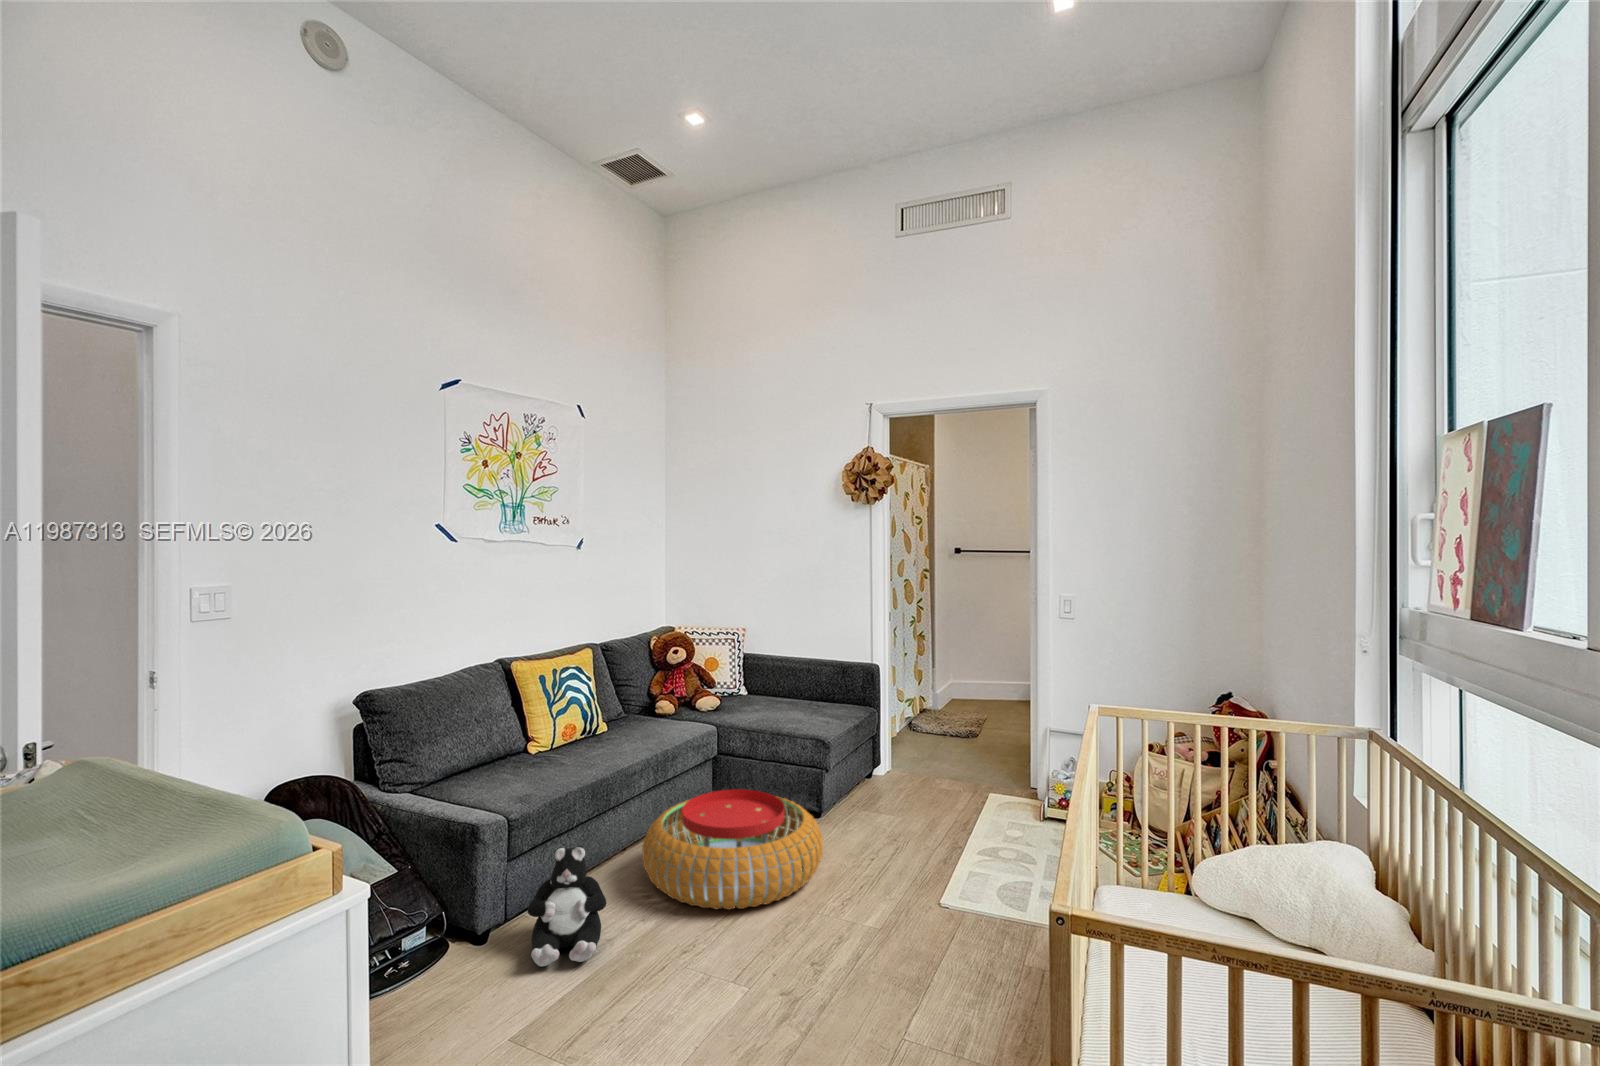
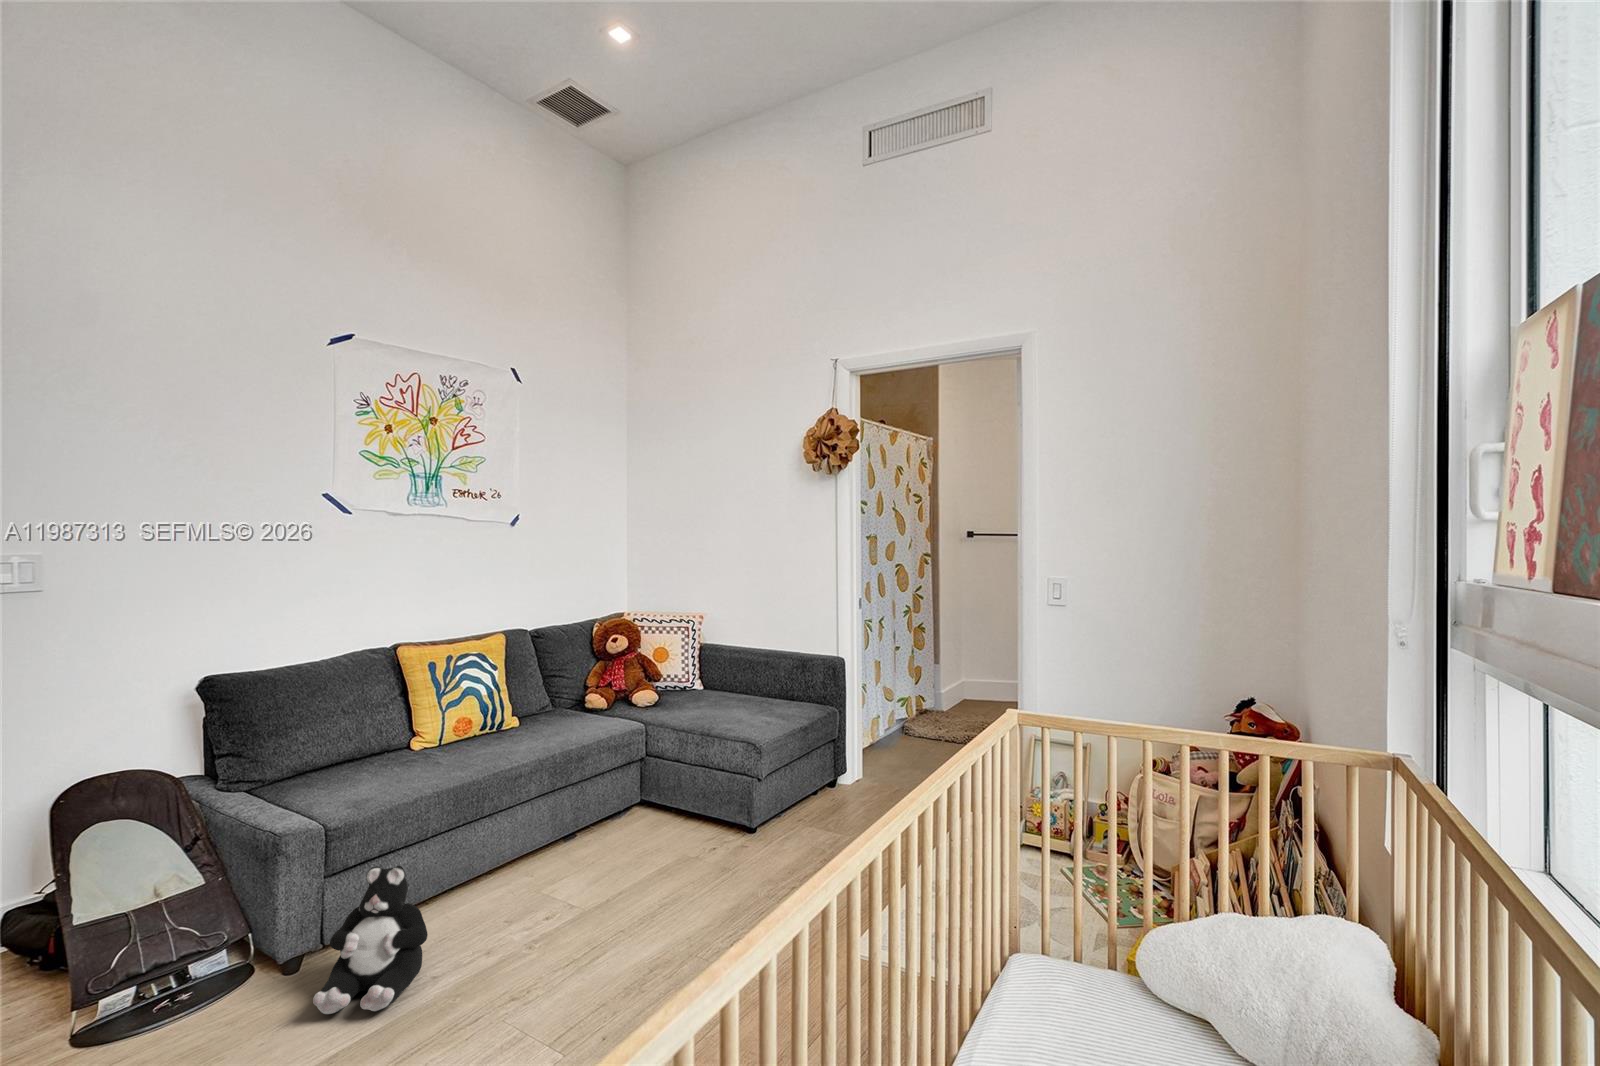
pouf: present [642,789,823,910] -> none [506,802,728,951]

